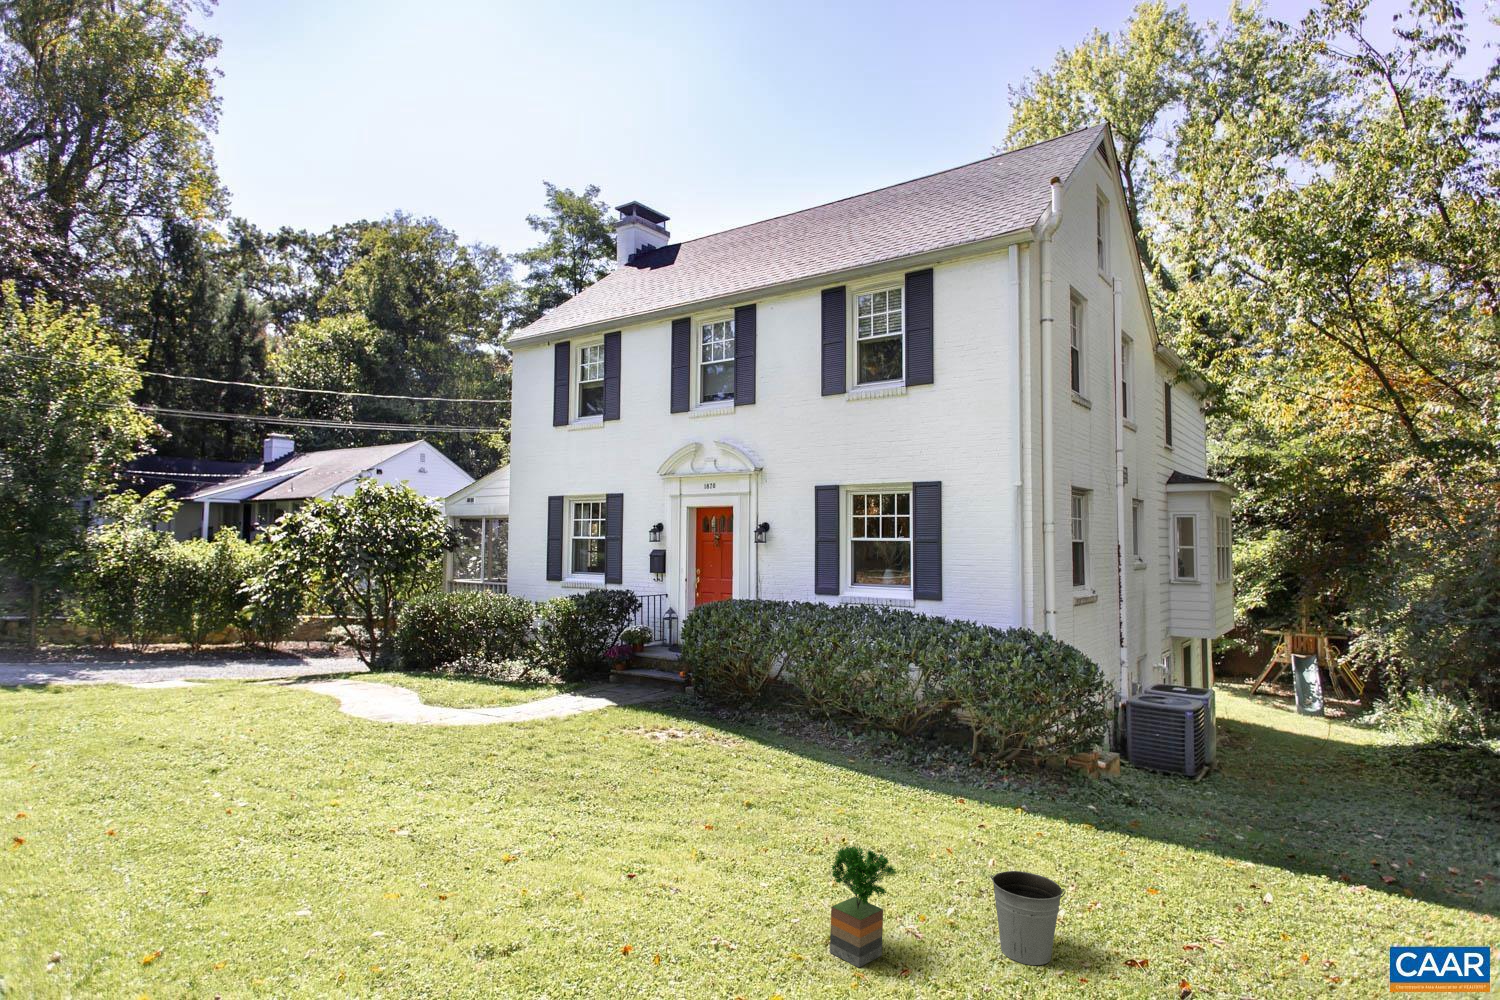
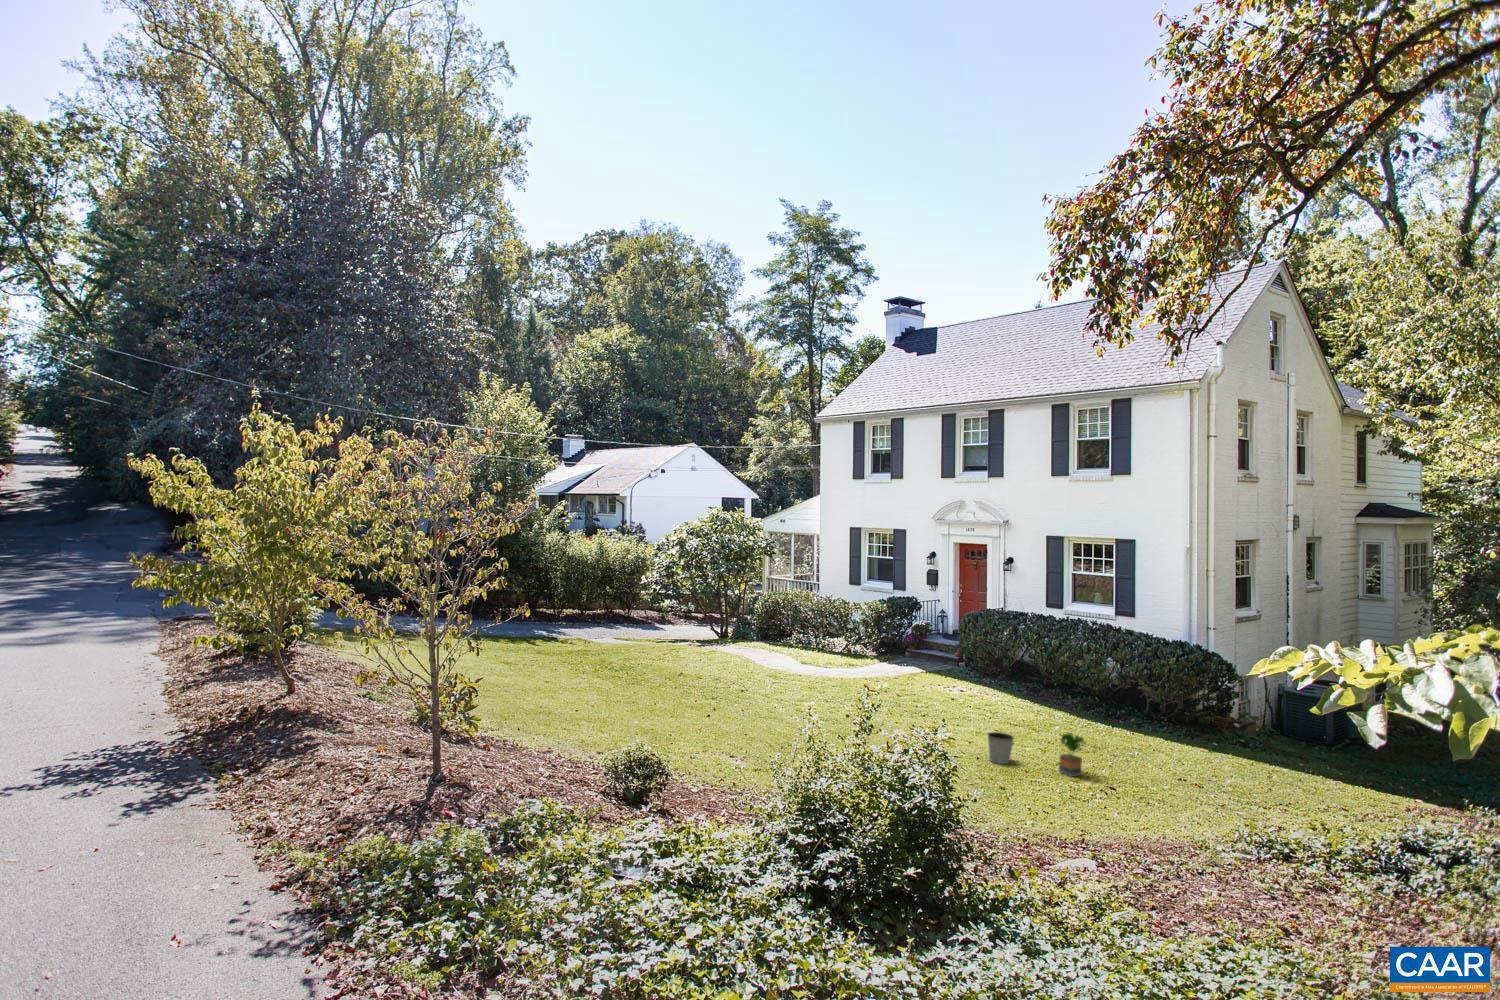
bucket: present [990,871,1066,965] -> present [988,732,1015,764]

